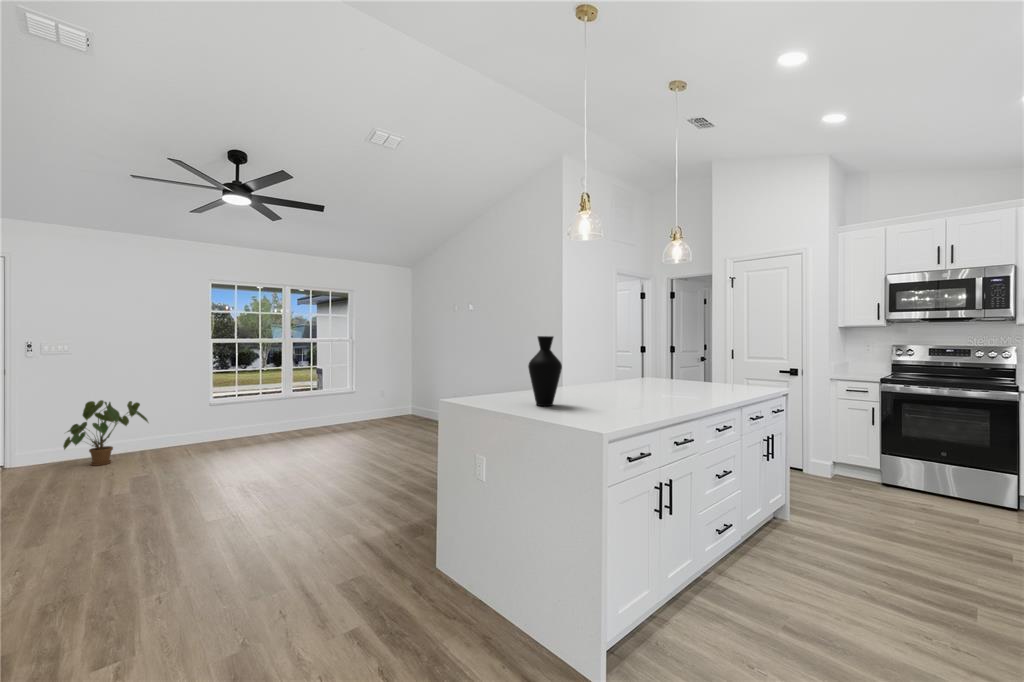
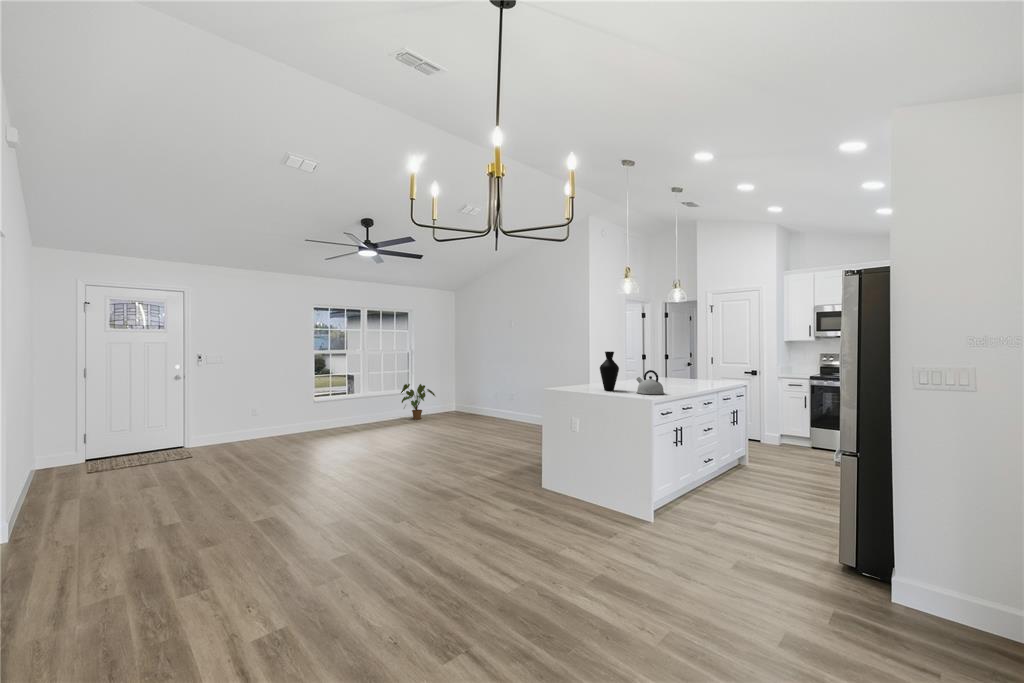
kettle: none [588,370,639,417] -> present [636,370,664,394]
house plant: present [63,400,148,466] -> present [401,384,435,420]

